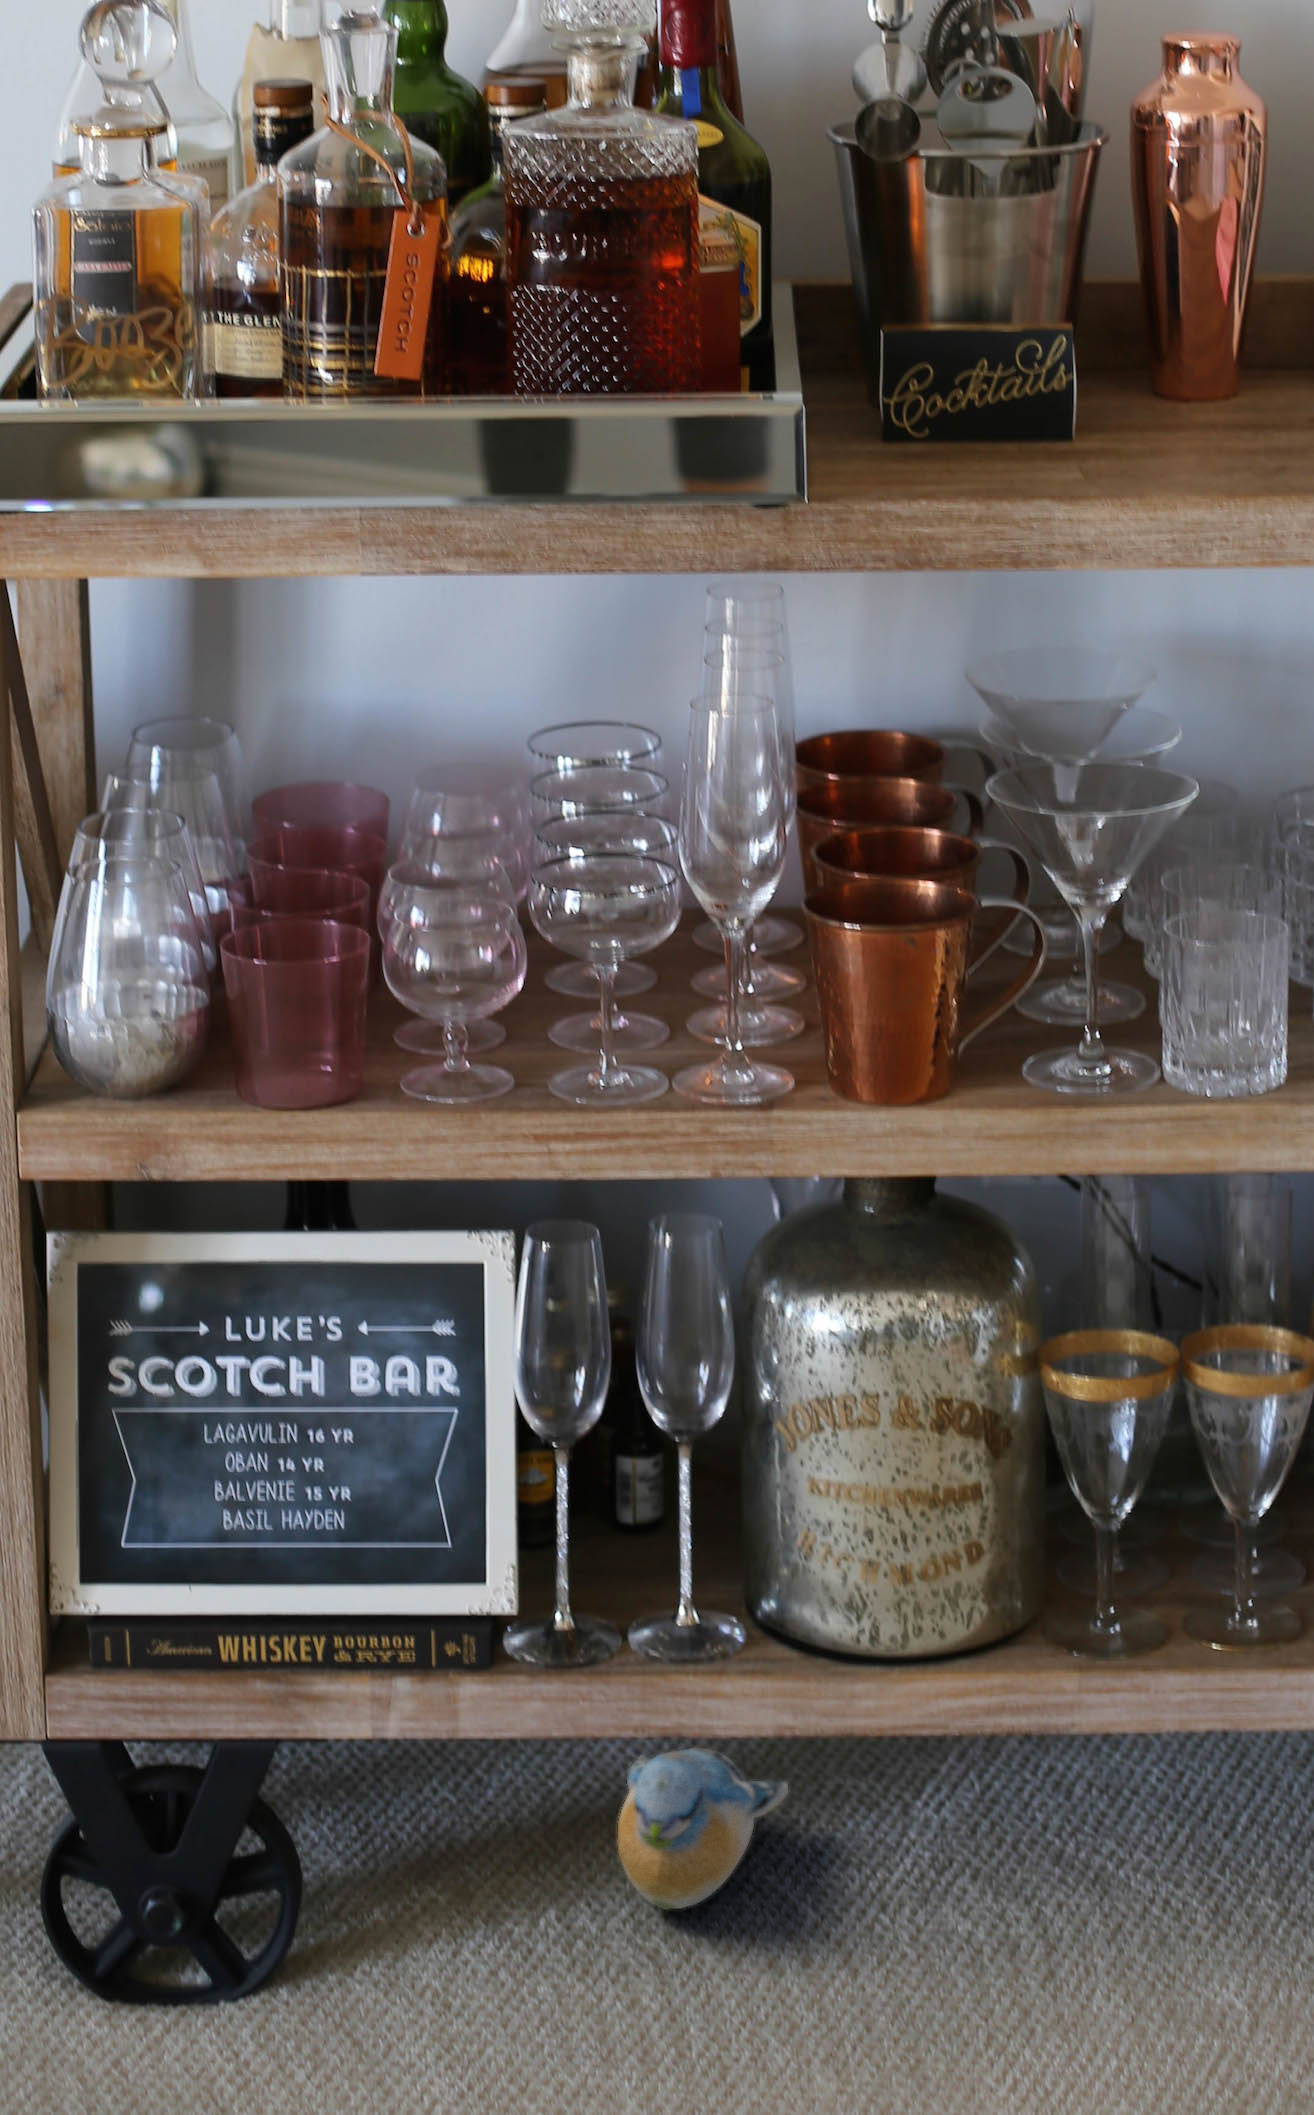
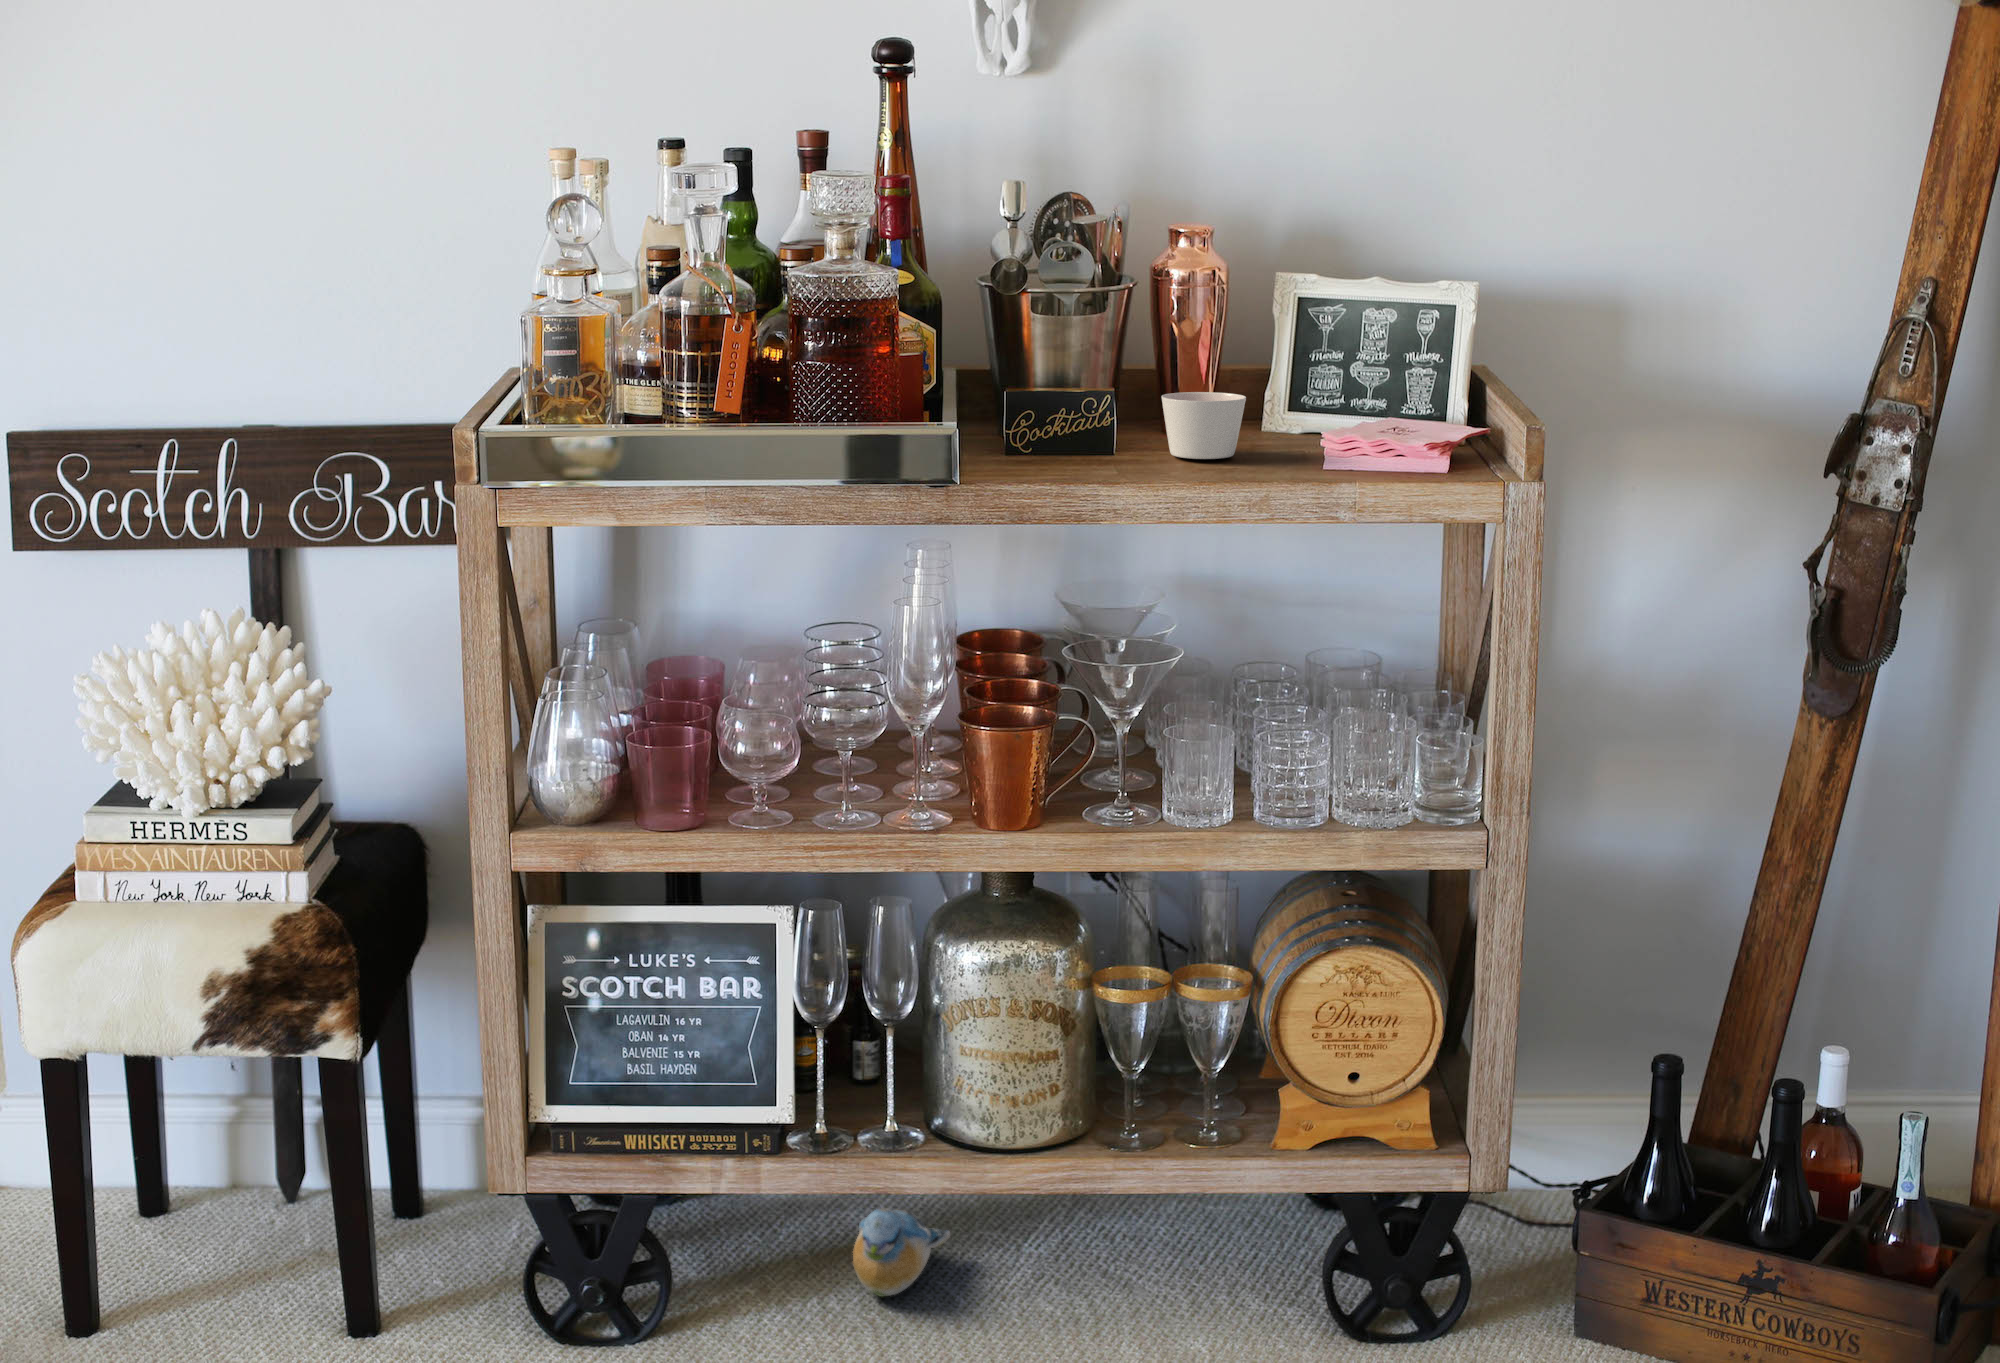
candle: none [1155,328,1303,449] -> present [1161,392,1246,459]

